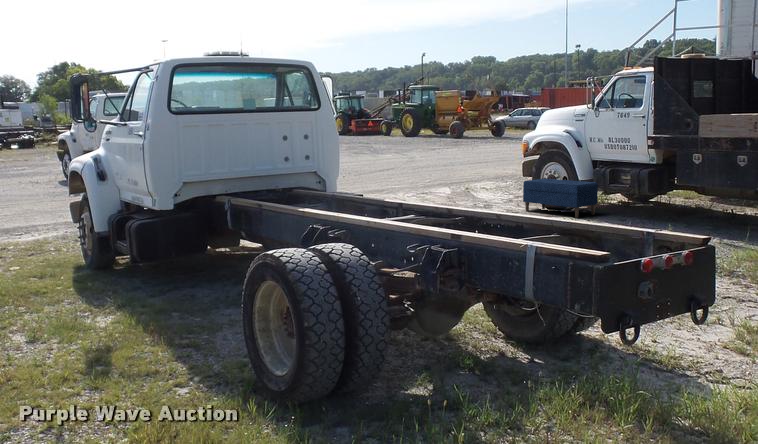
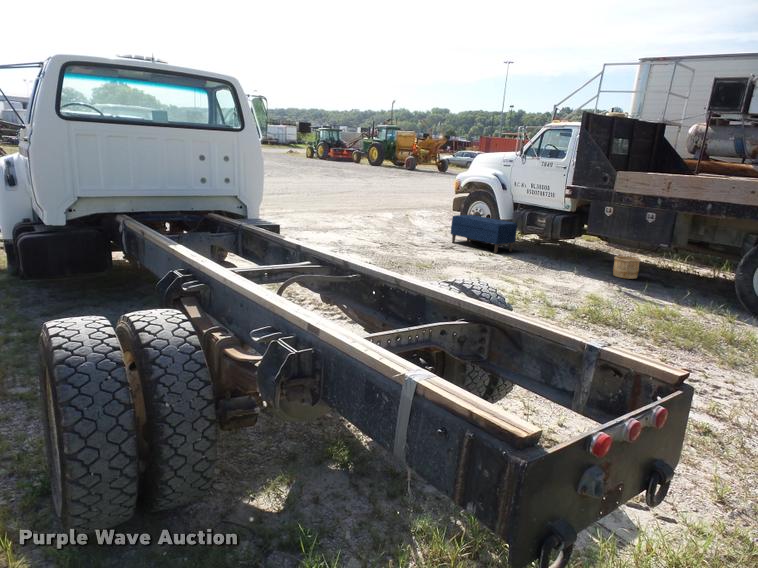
wooden bucket: none [709,206,739,230] -> present [613,256,641,279]

